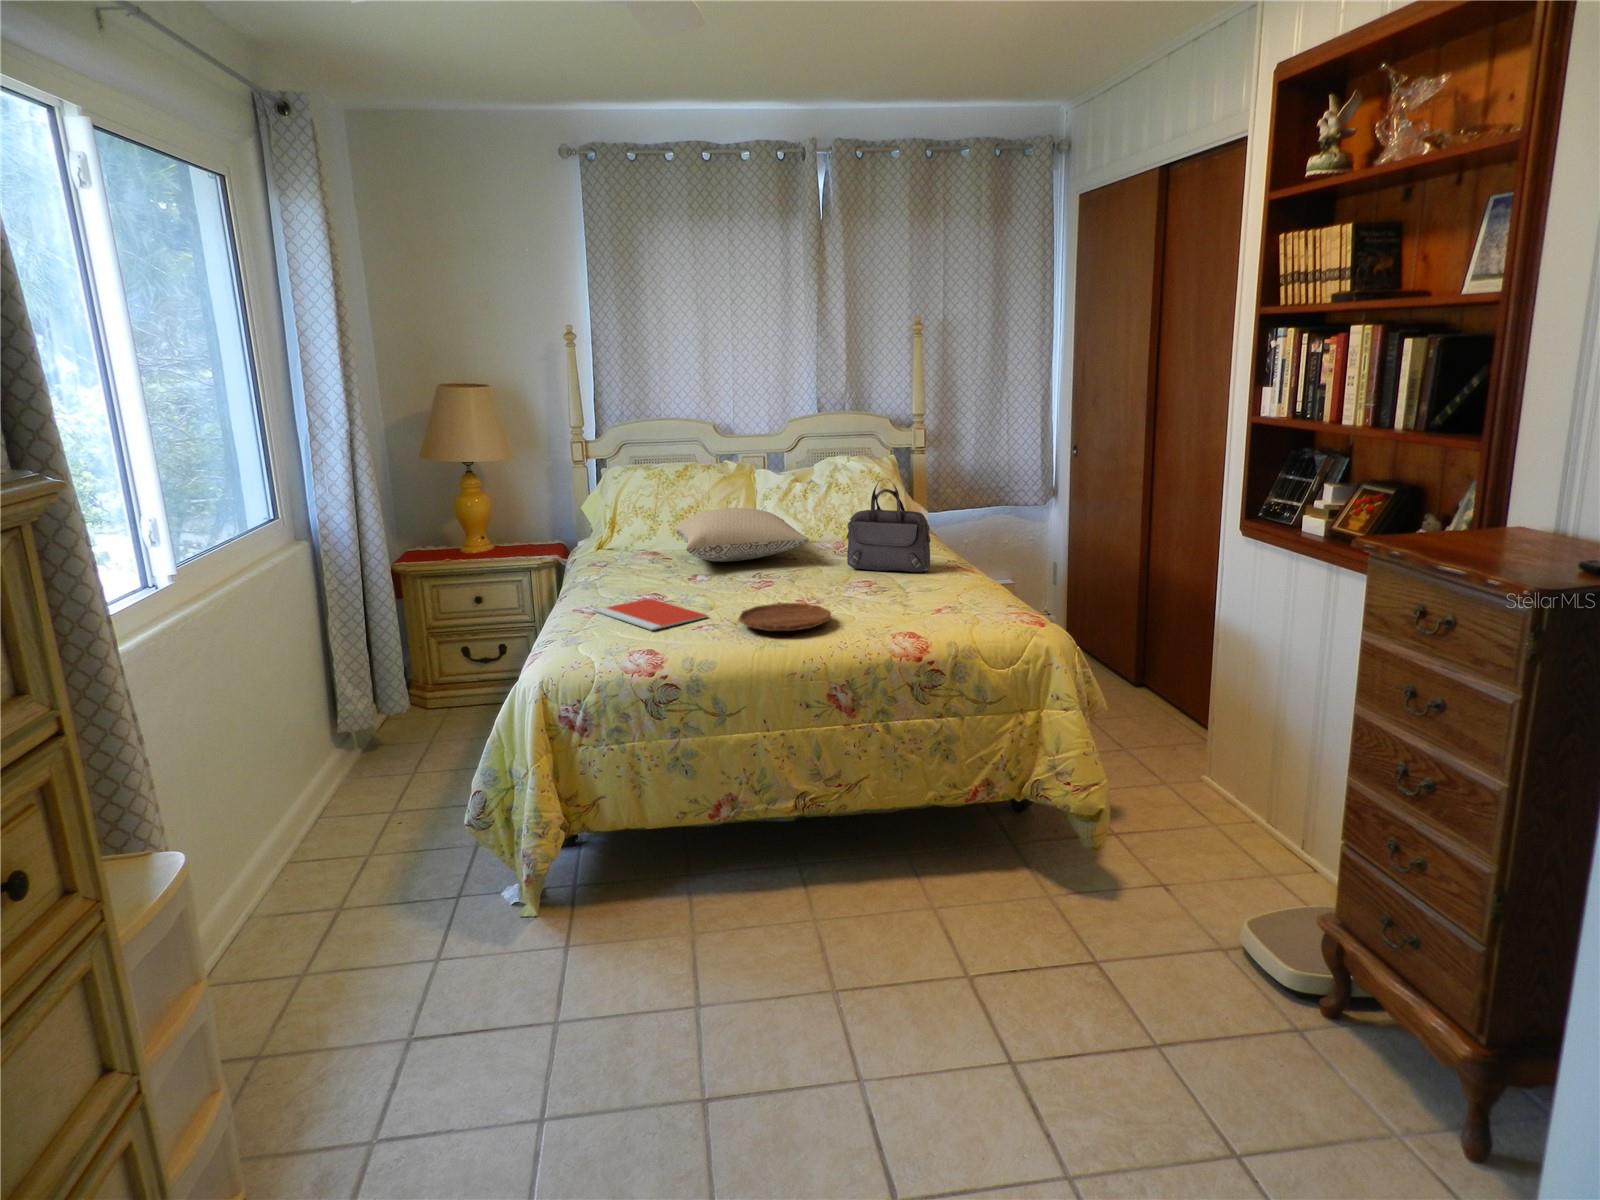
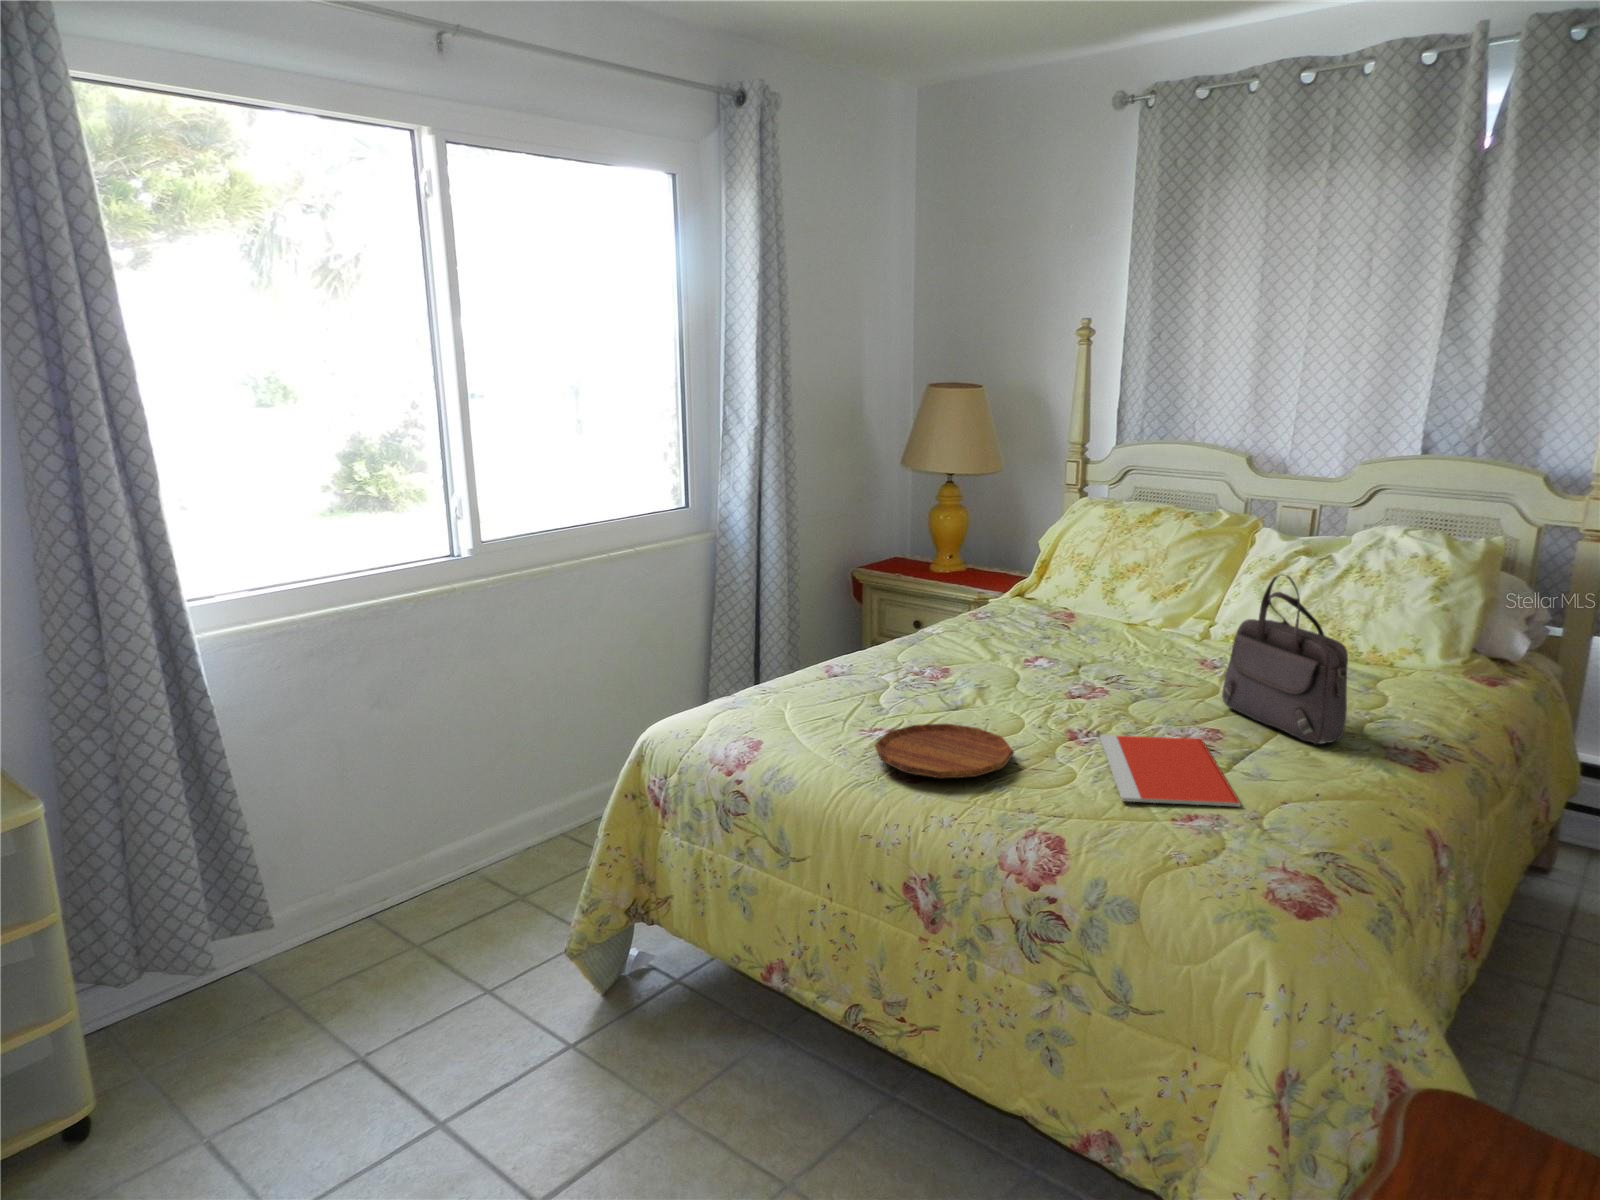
pillow: present [675,508,809,562] -> none [1013,576,1239,655]
notebook: present [595,599,708,630] -> present [1100,735,1241,806]

